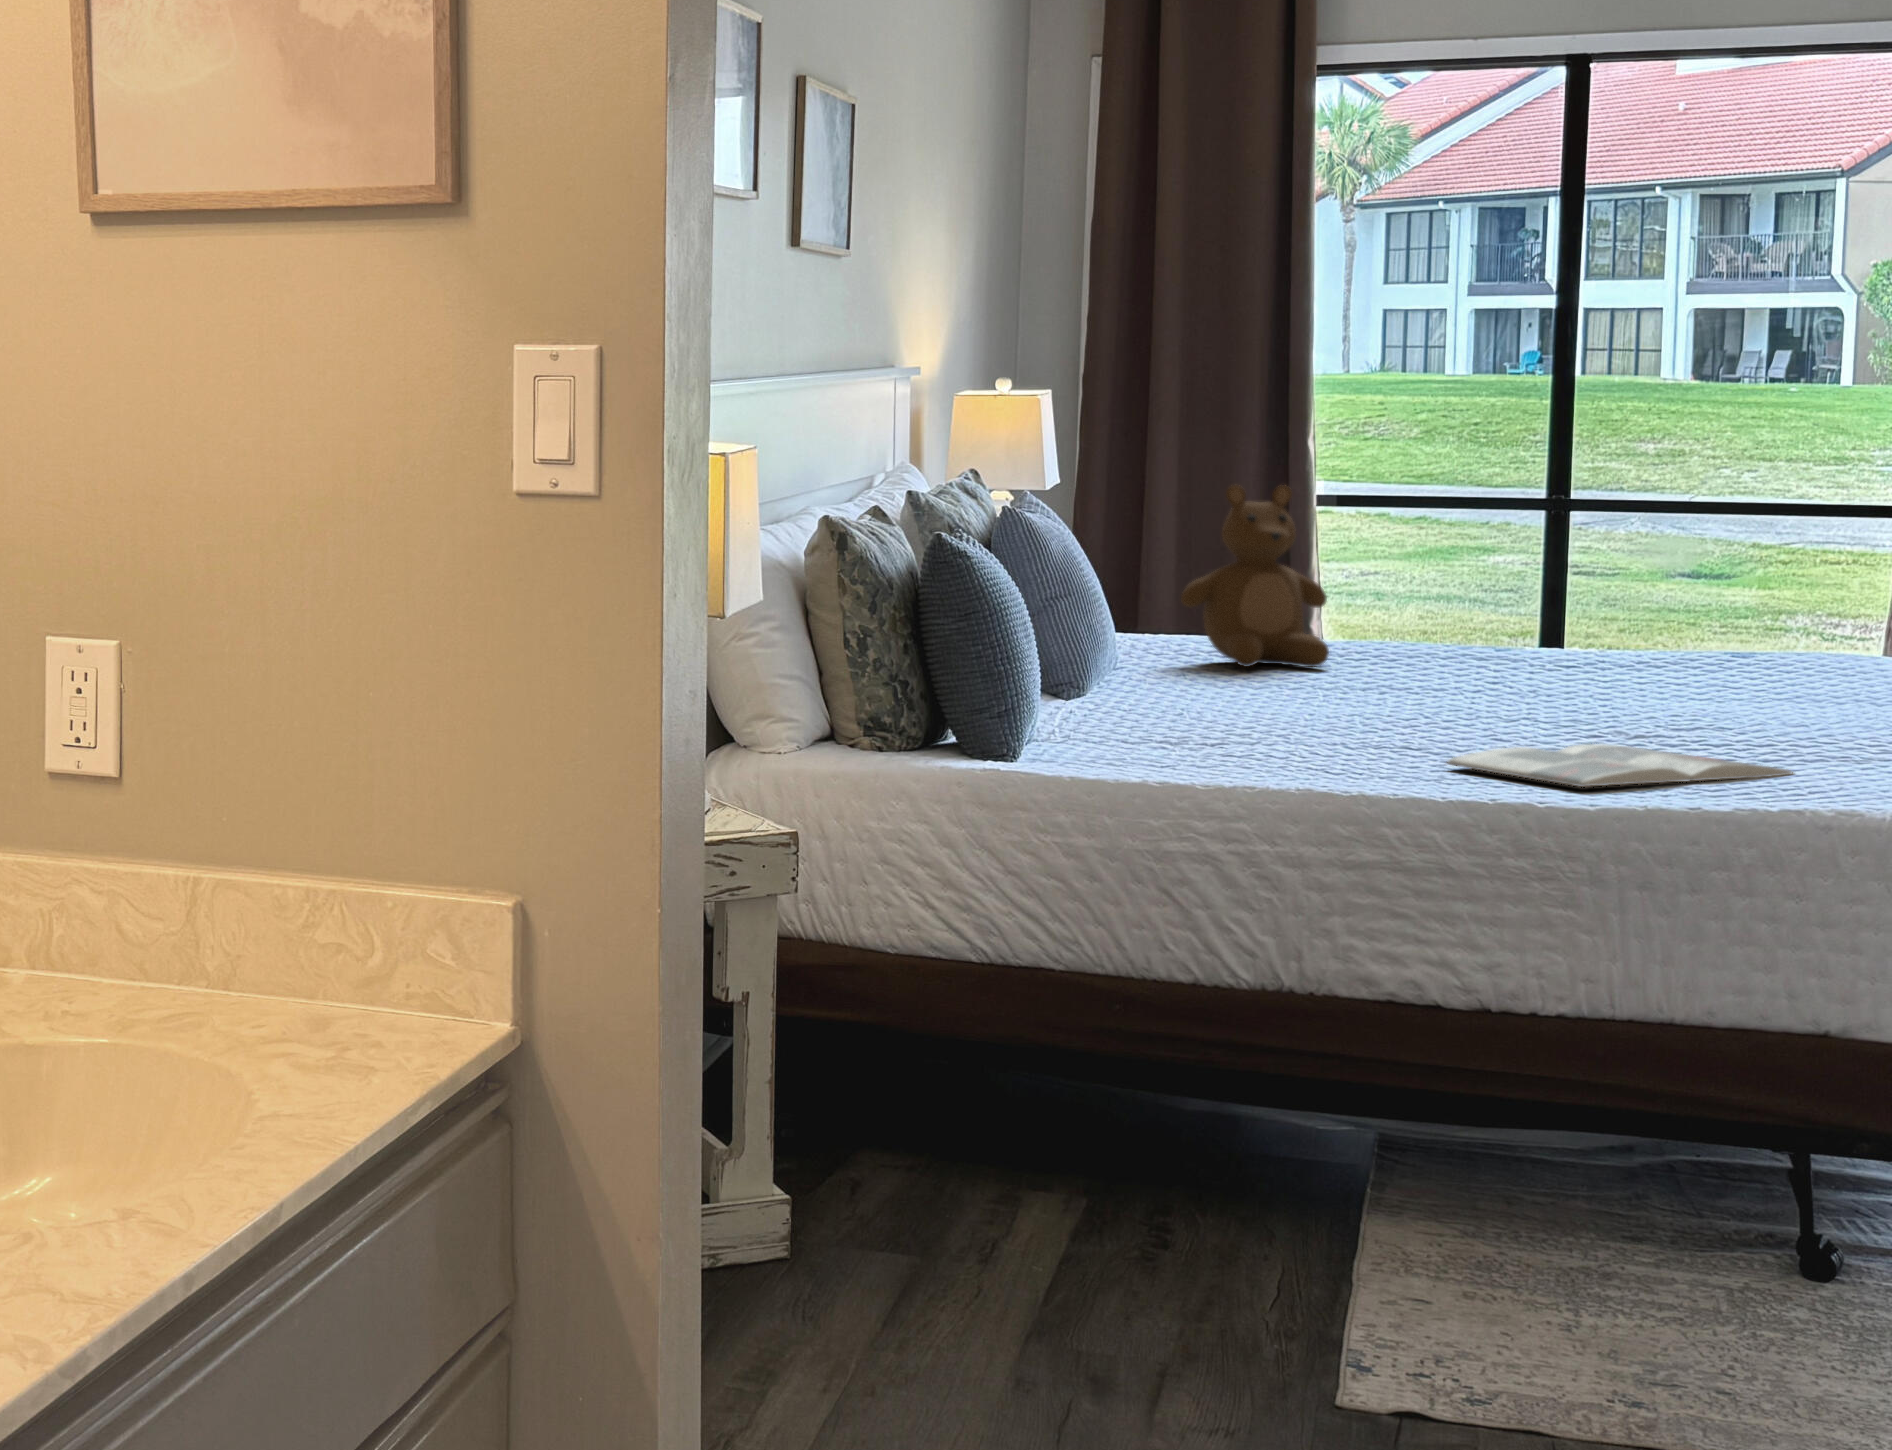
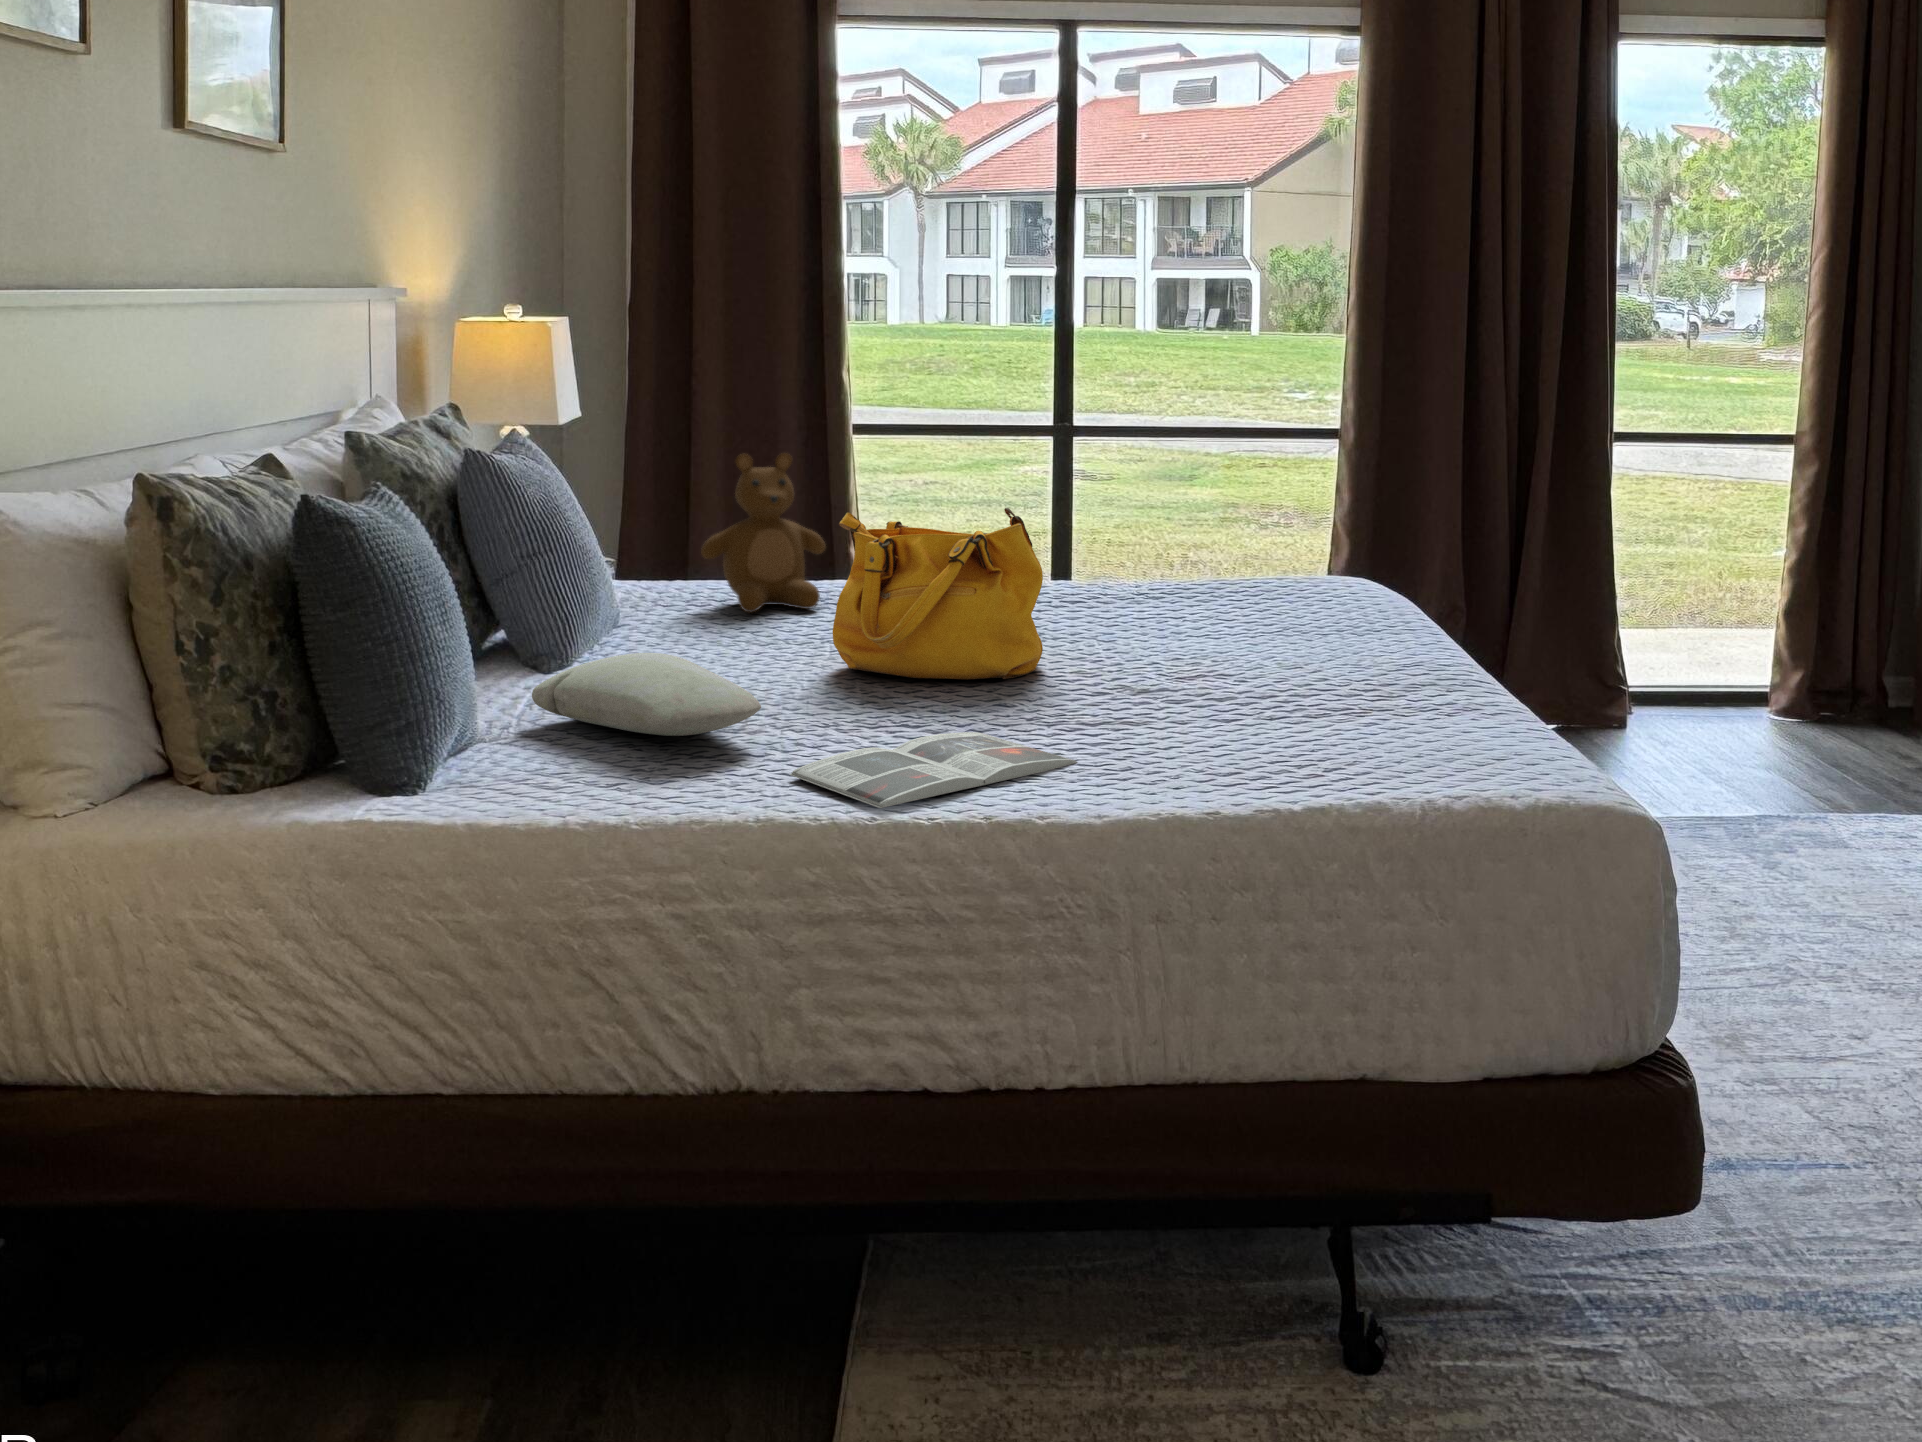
handbag: none [1401,518,1685,719] -> present [833,508,1043,679]
pillow: none [1099,658,1382,734] -> present [532,653,761,736]

